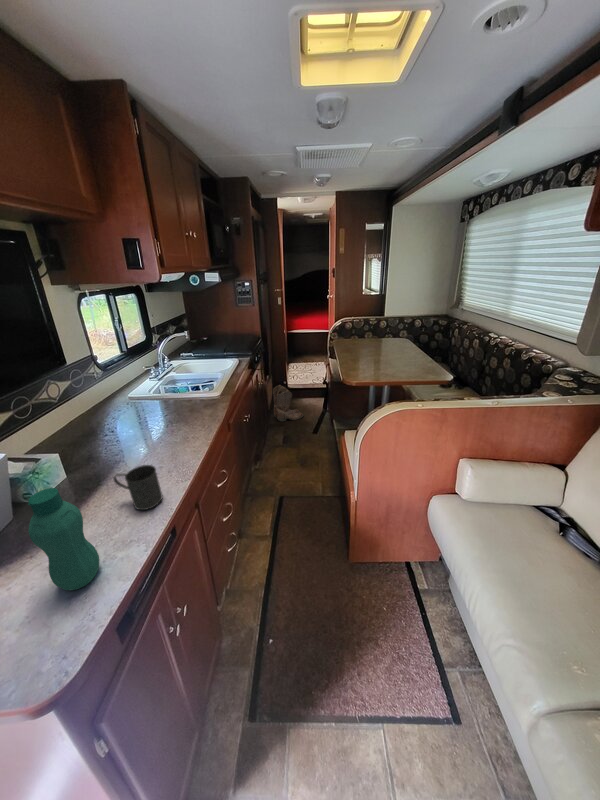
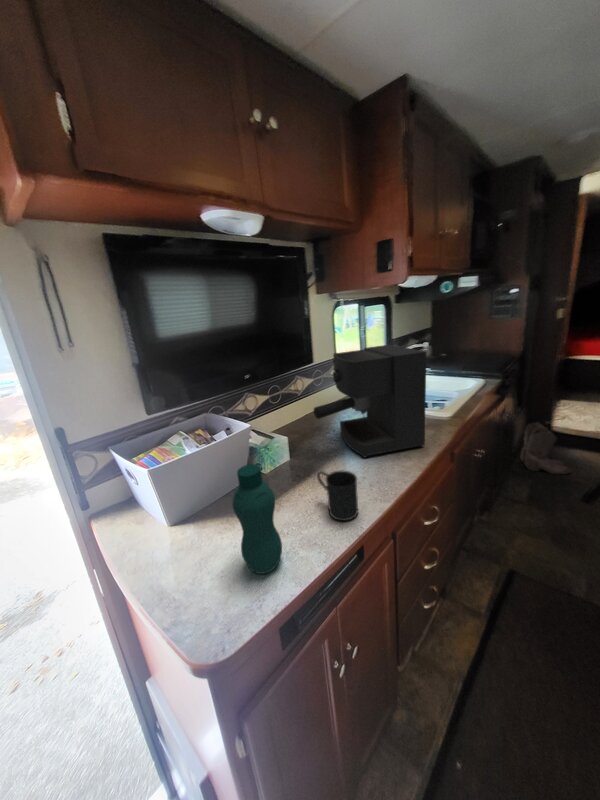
coffee maker: none [87,339,204,449] -> present [314,345,426,457]

